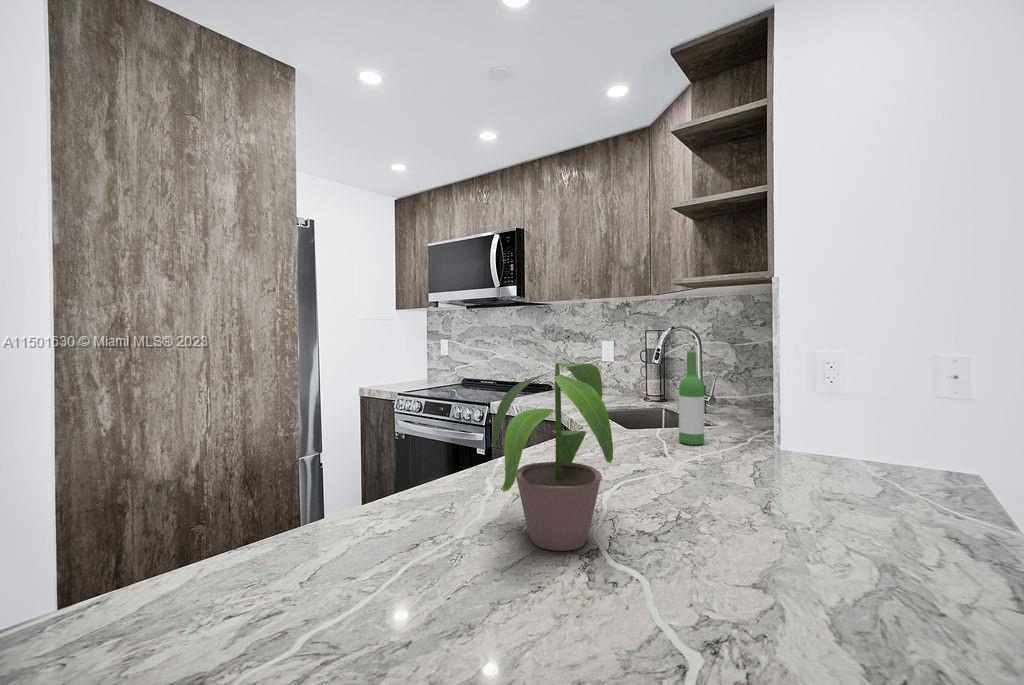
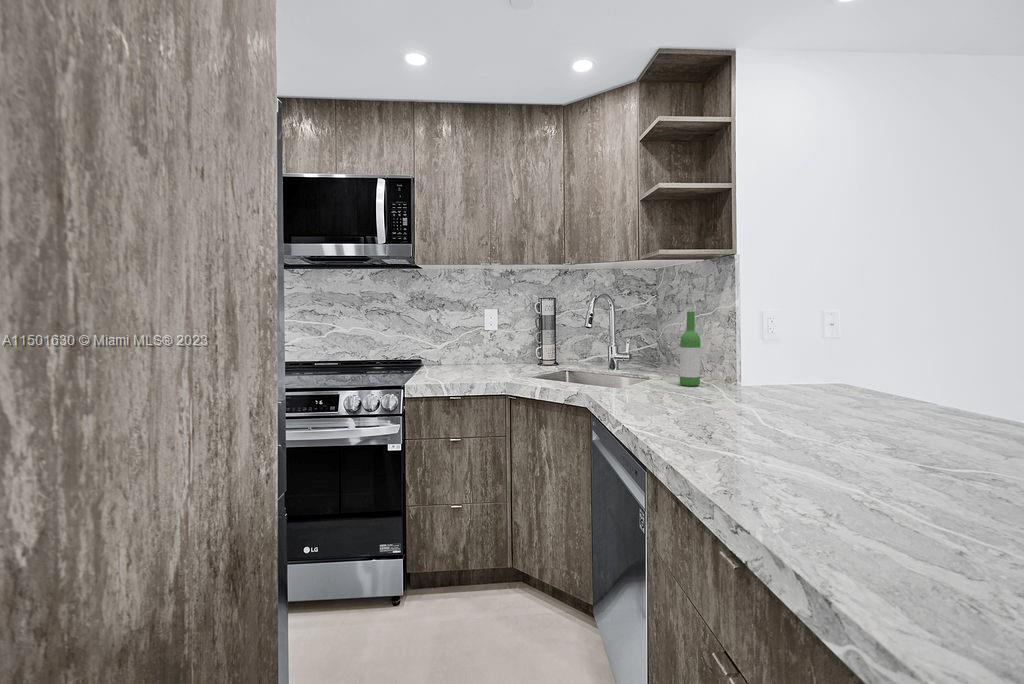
potted plant: present [491,363,613,551] -> none [773,307,932,441]

